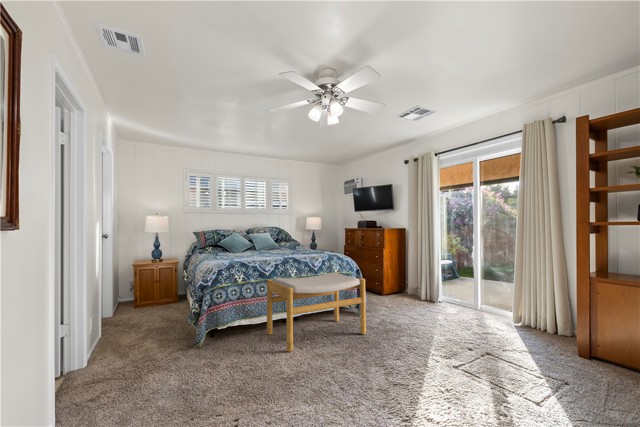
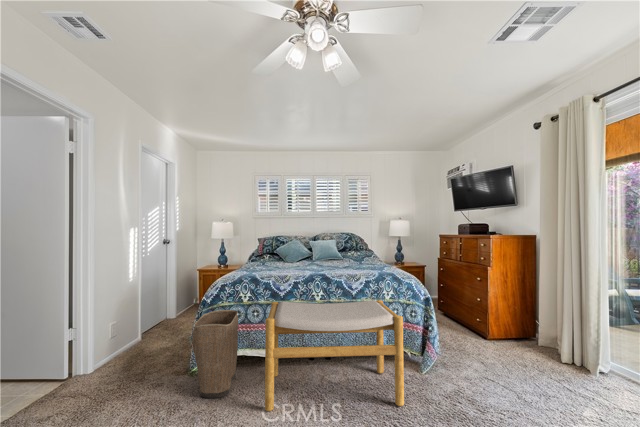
laundry basket: none [214,289,252,354] -> present [192,310,238,398]

